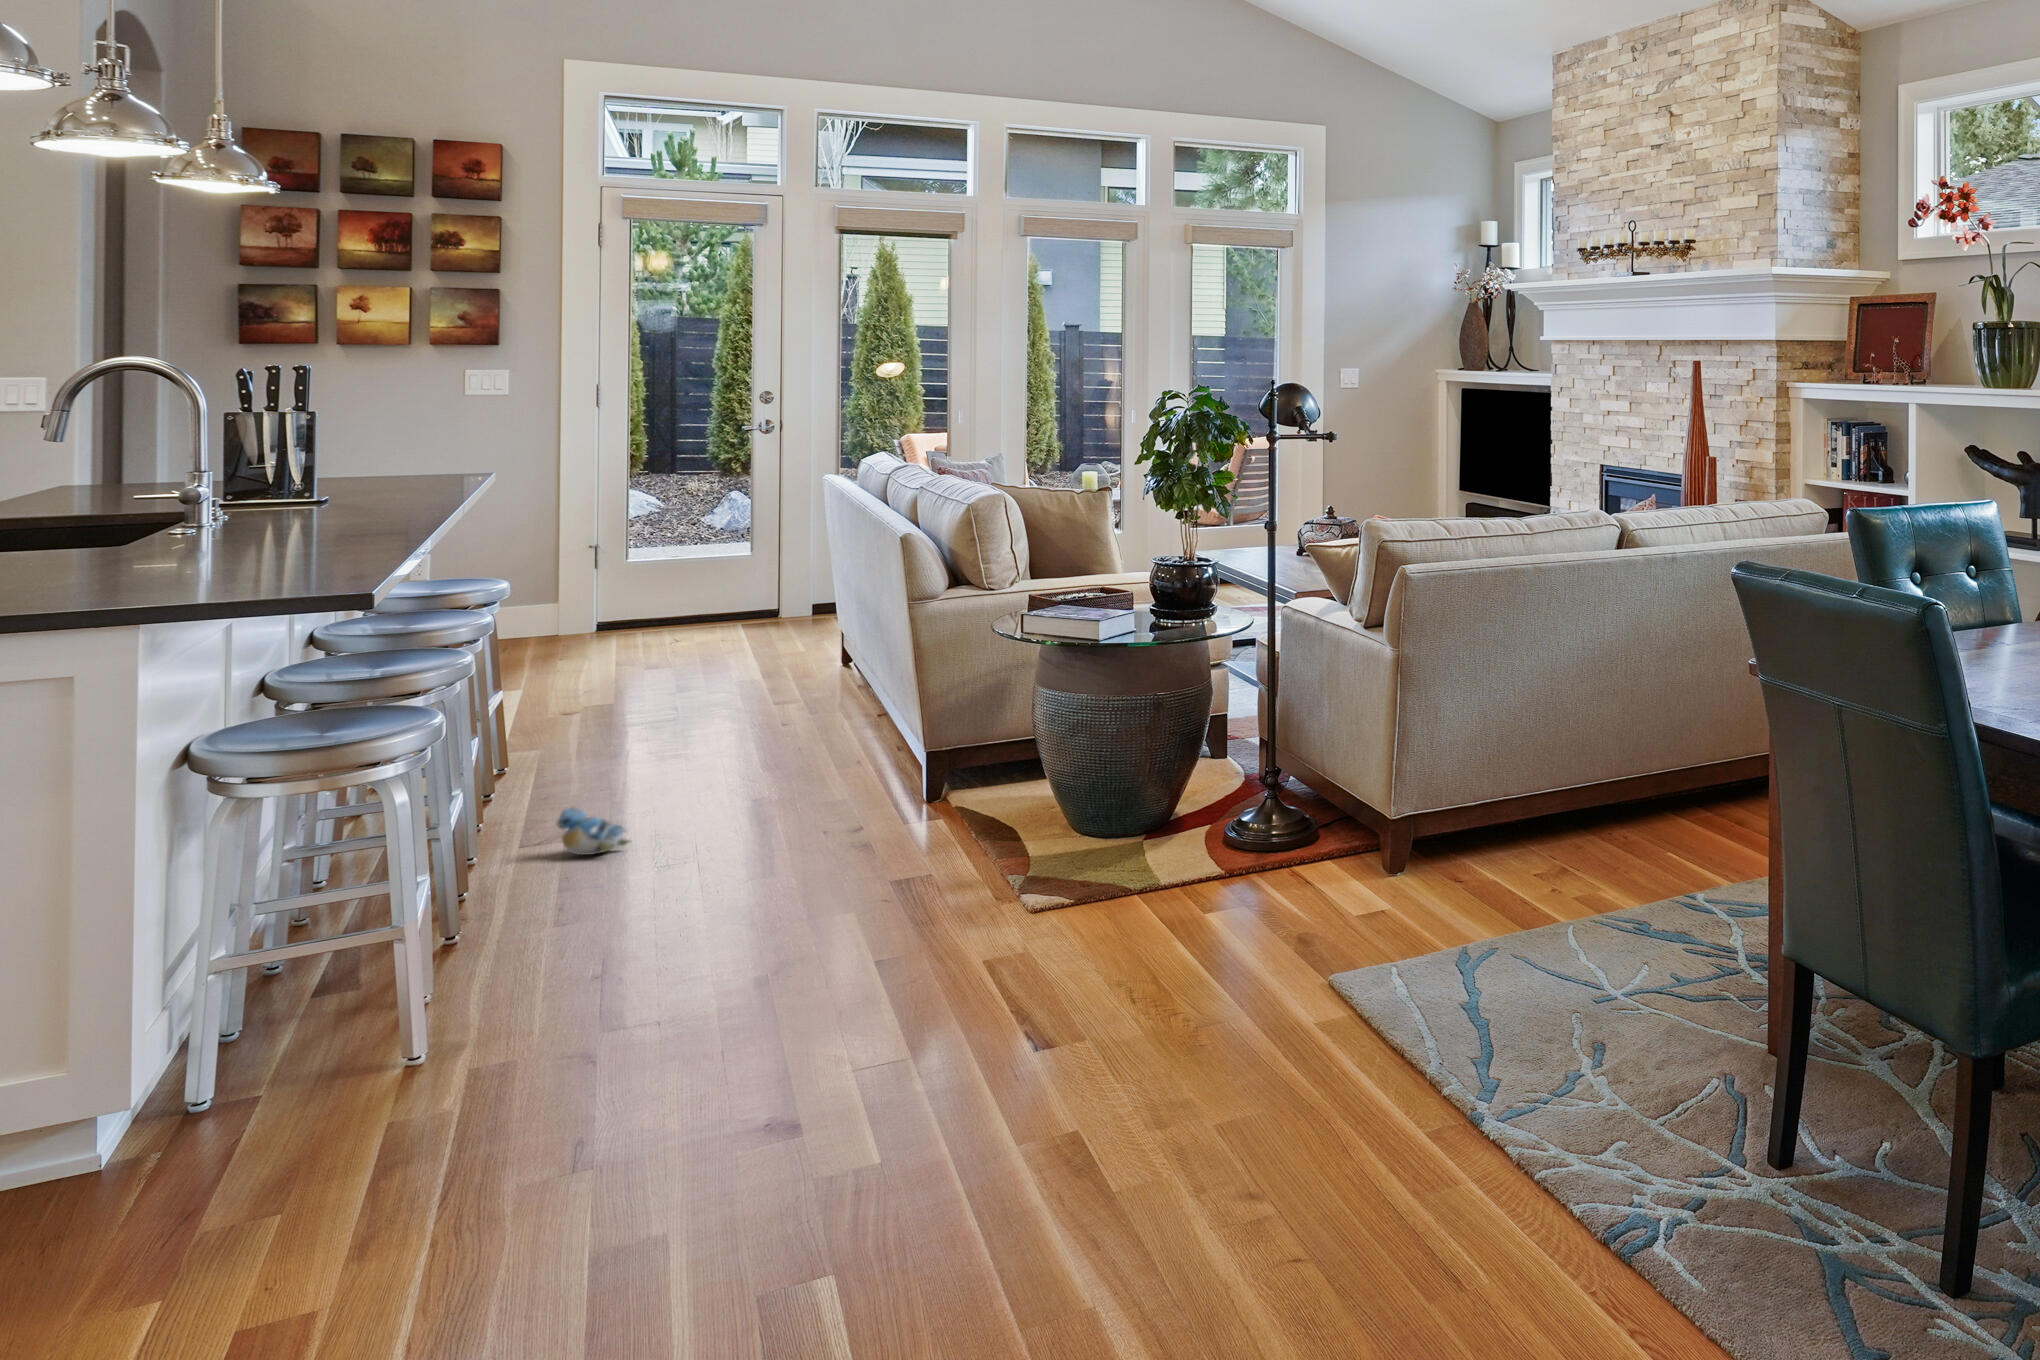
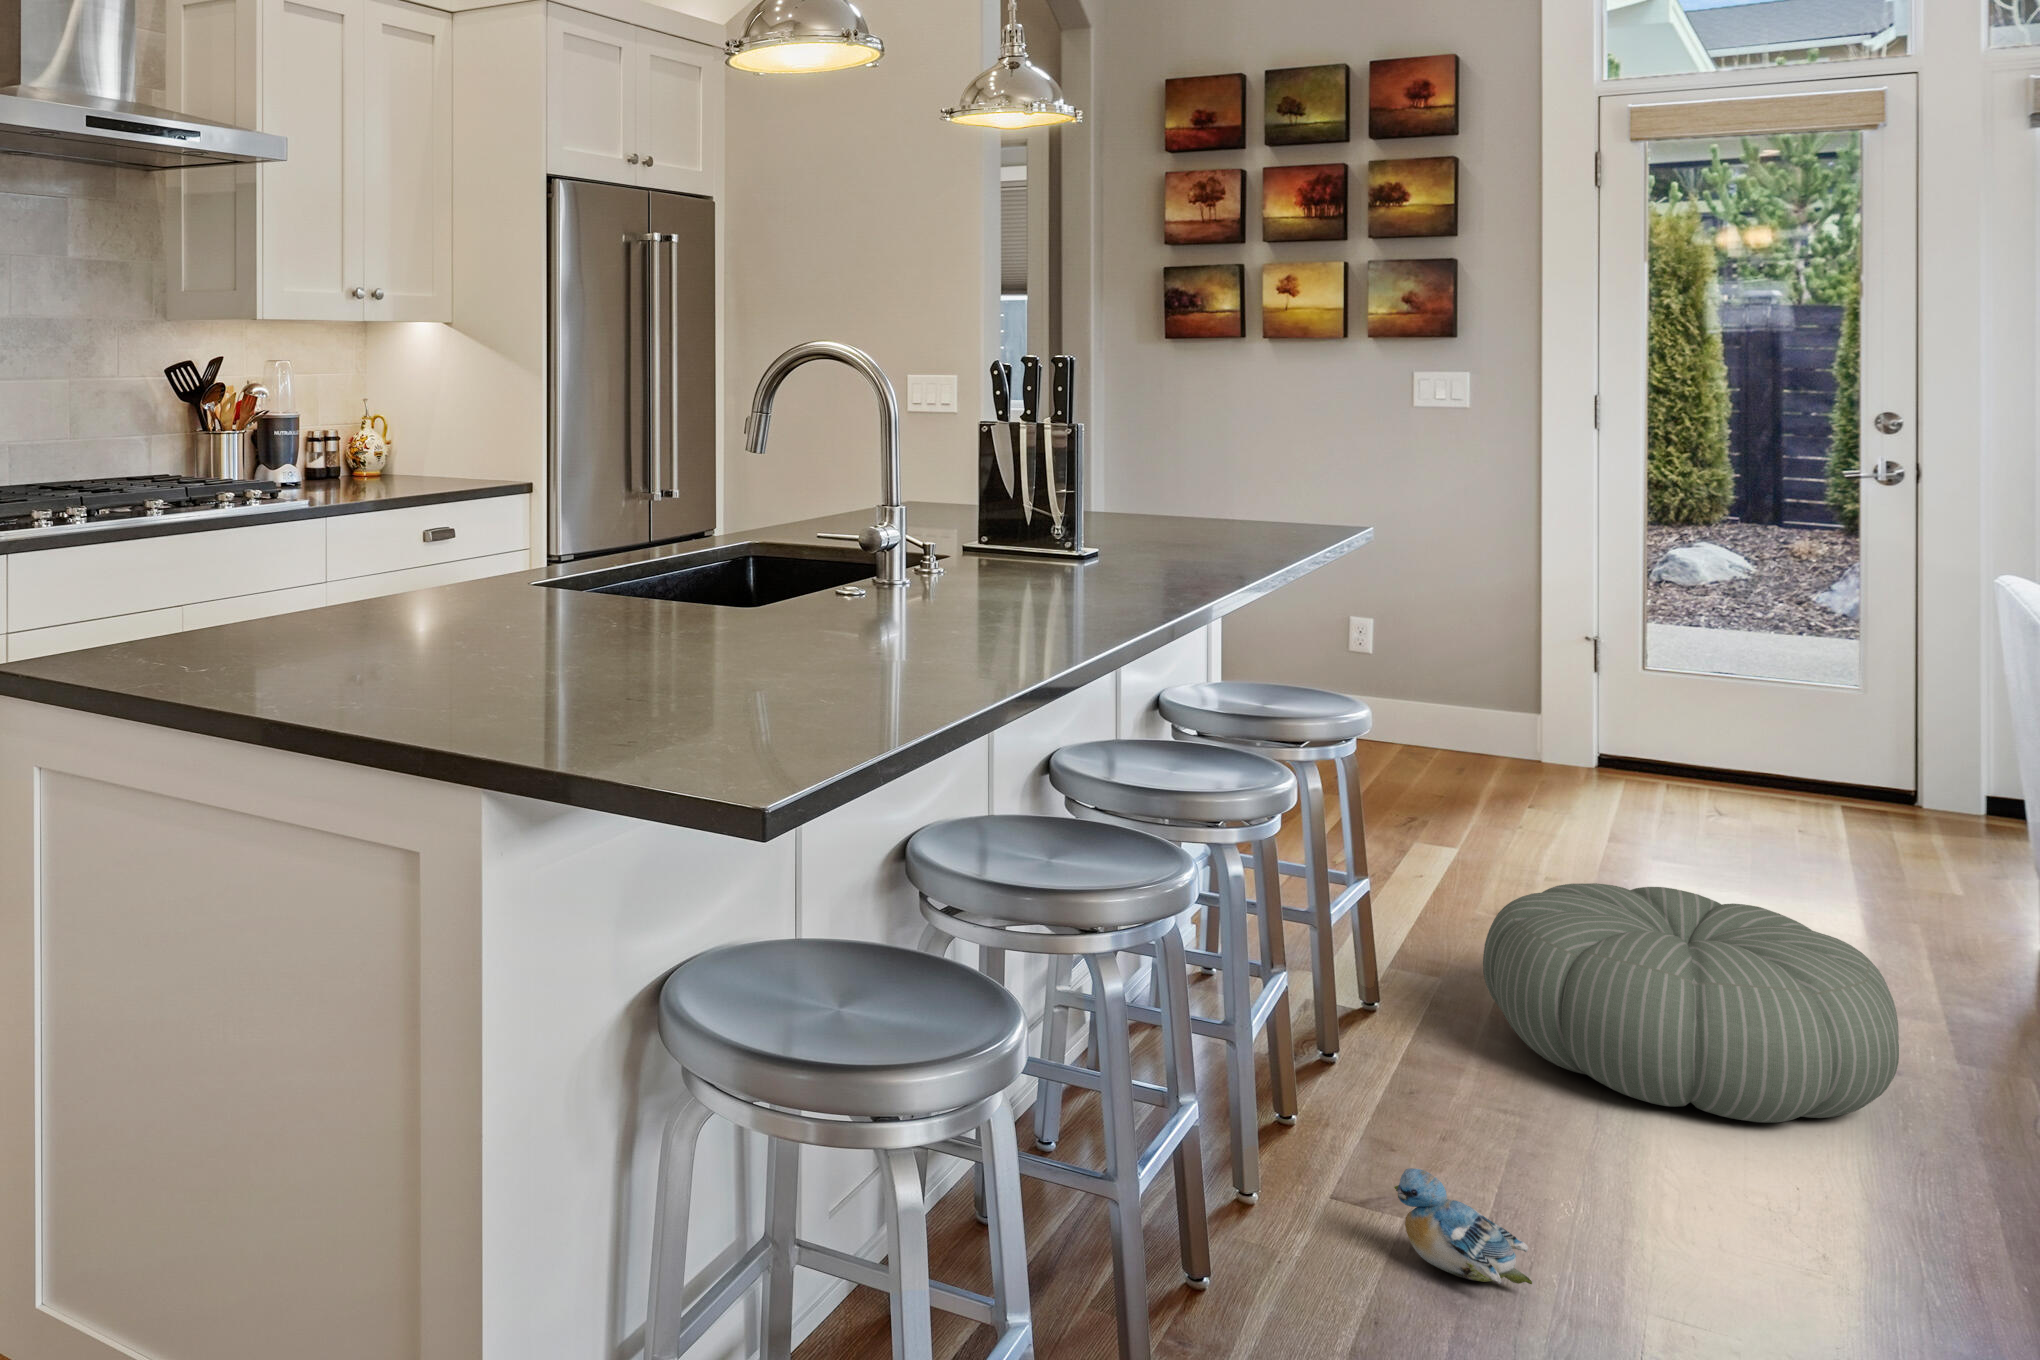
pouf: none [570,662,785,769] -> present [1483,883,1899,1123]

